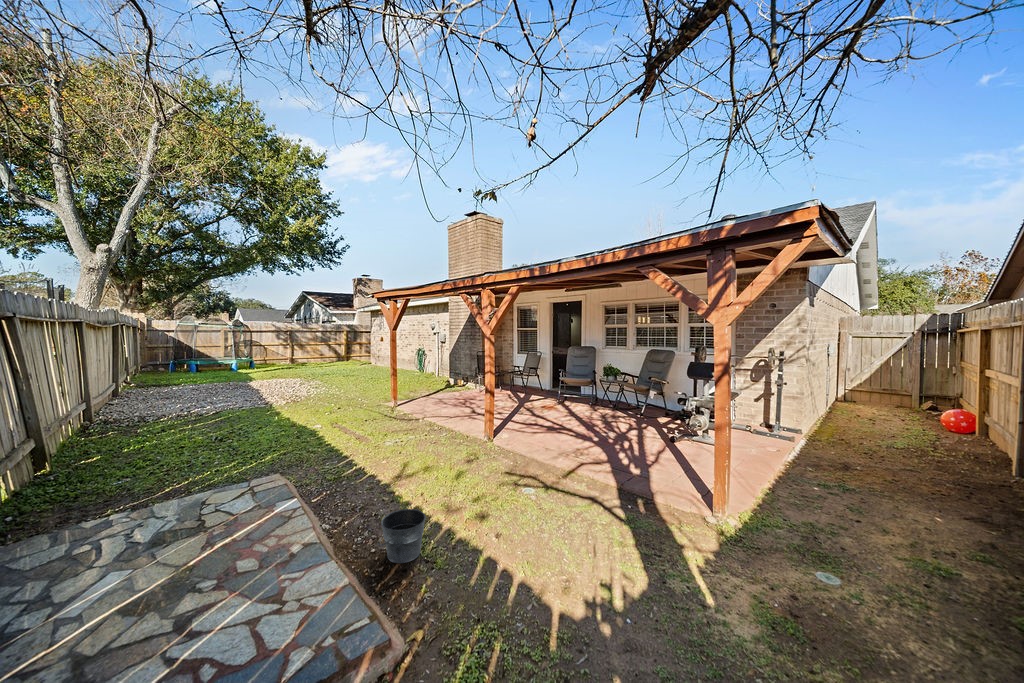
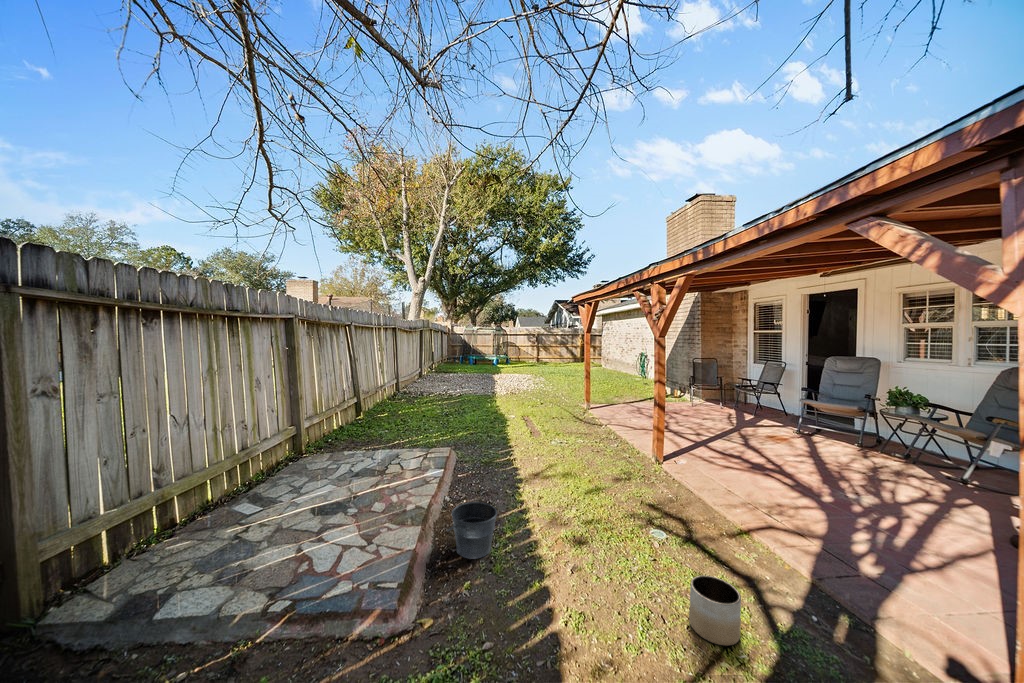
planter: none [579,503,609,542] -> present [689,575,741,645]

